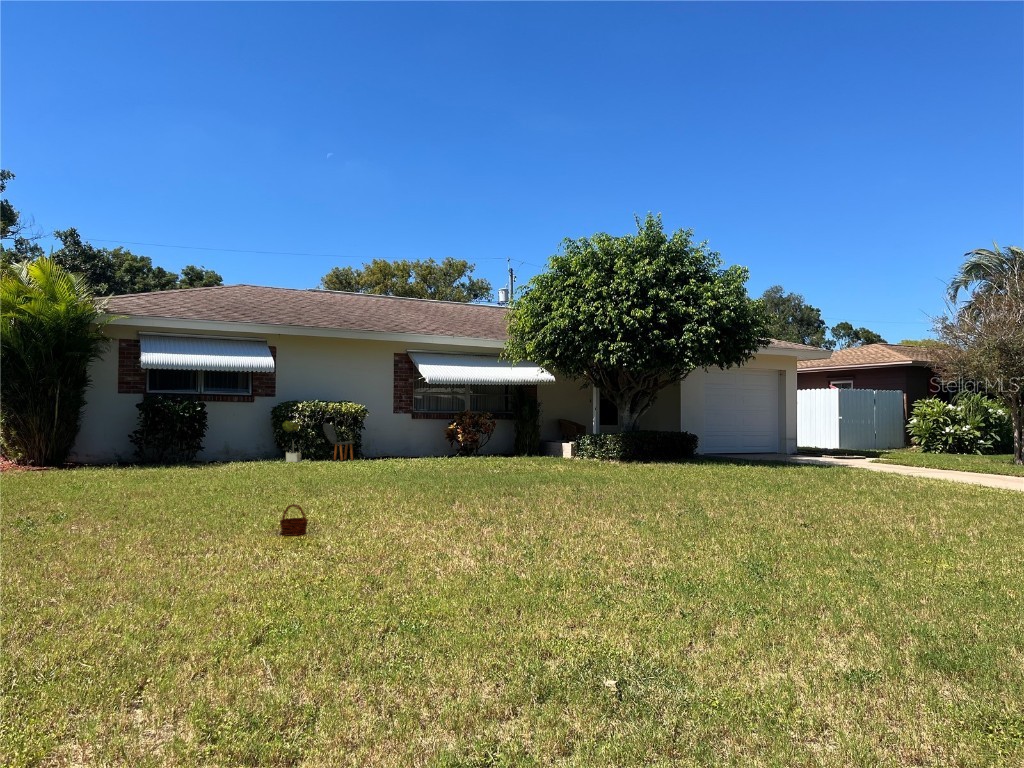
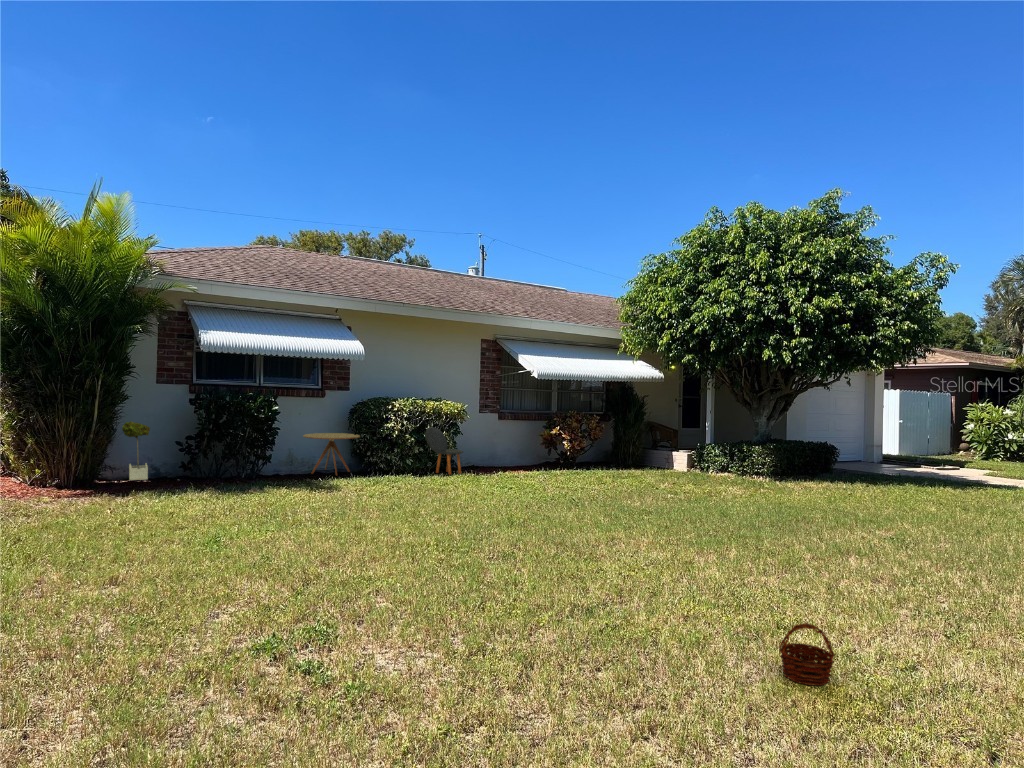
potted tree: present [283,421,301,462] -> present [122,421,150,480]
round table: none [230,430,275,461] -> present [303,433,360,475]

